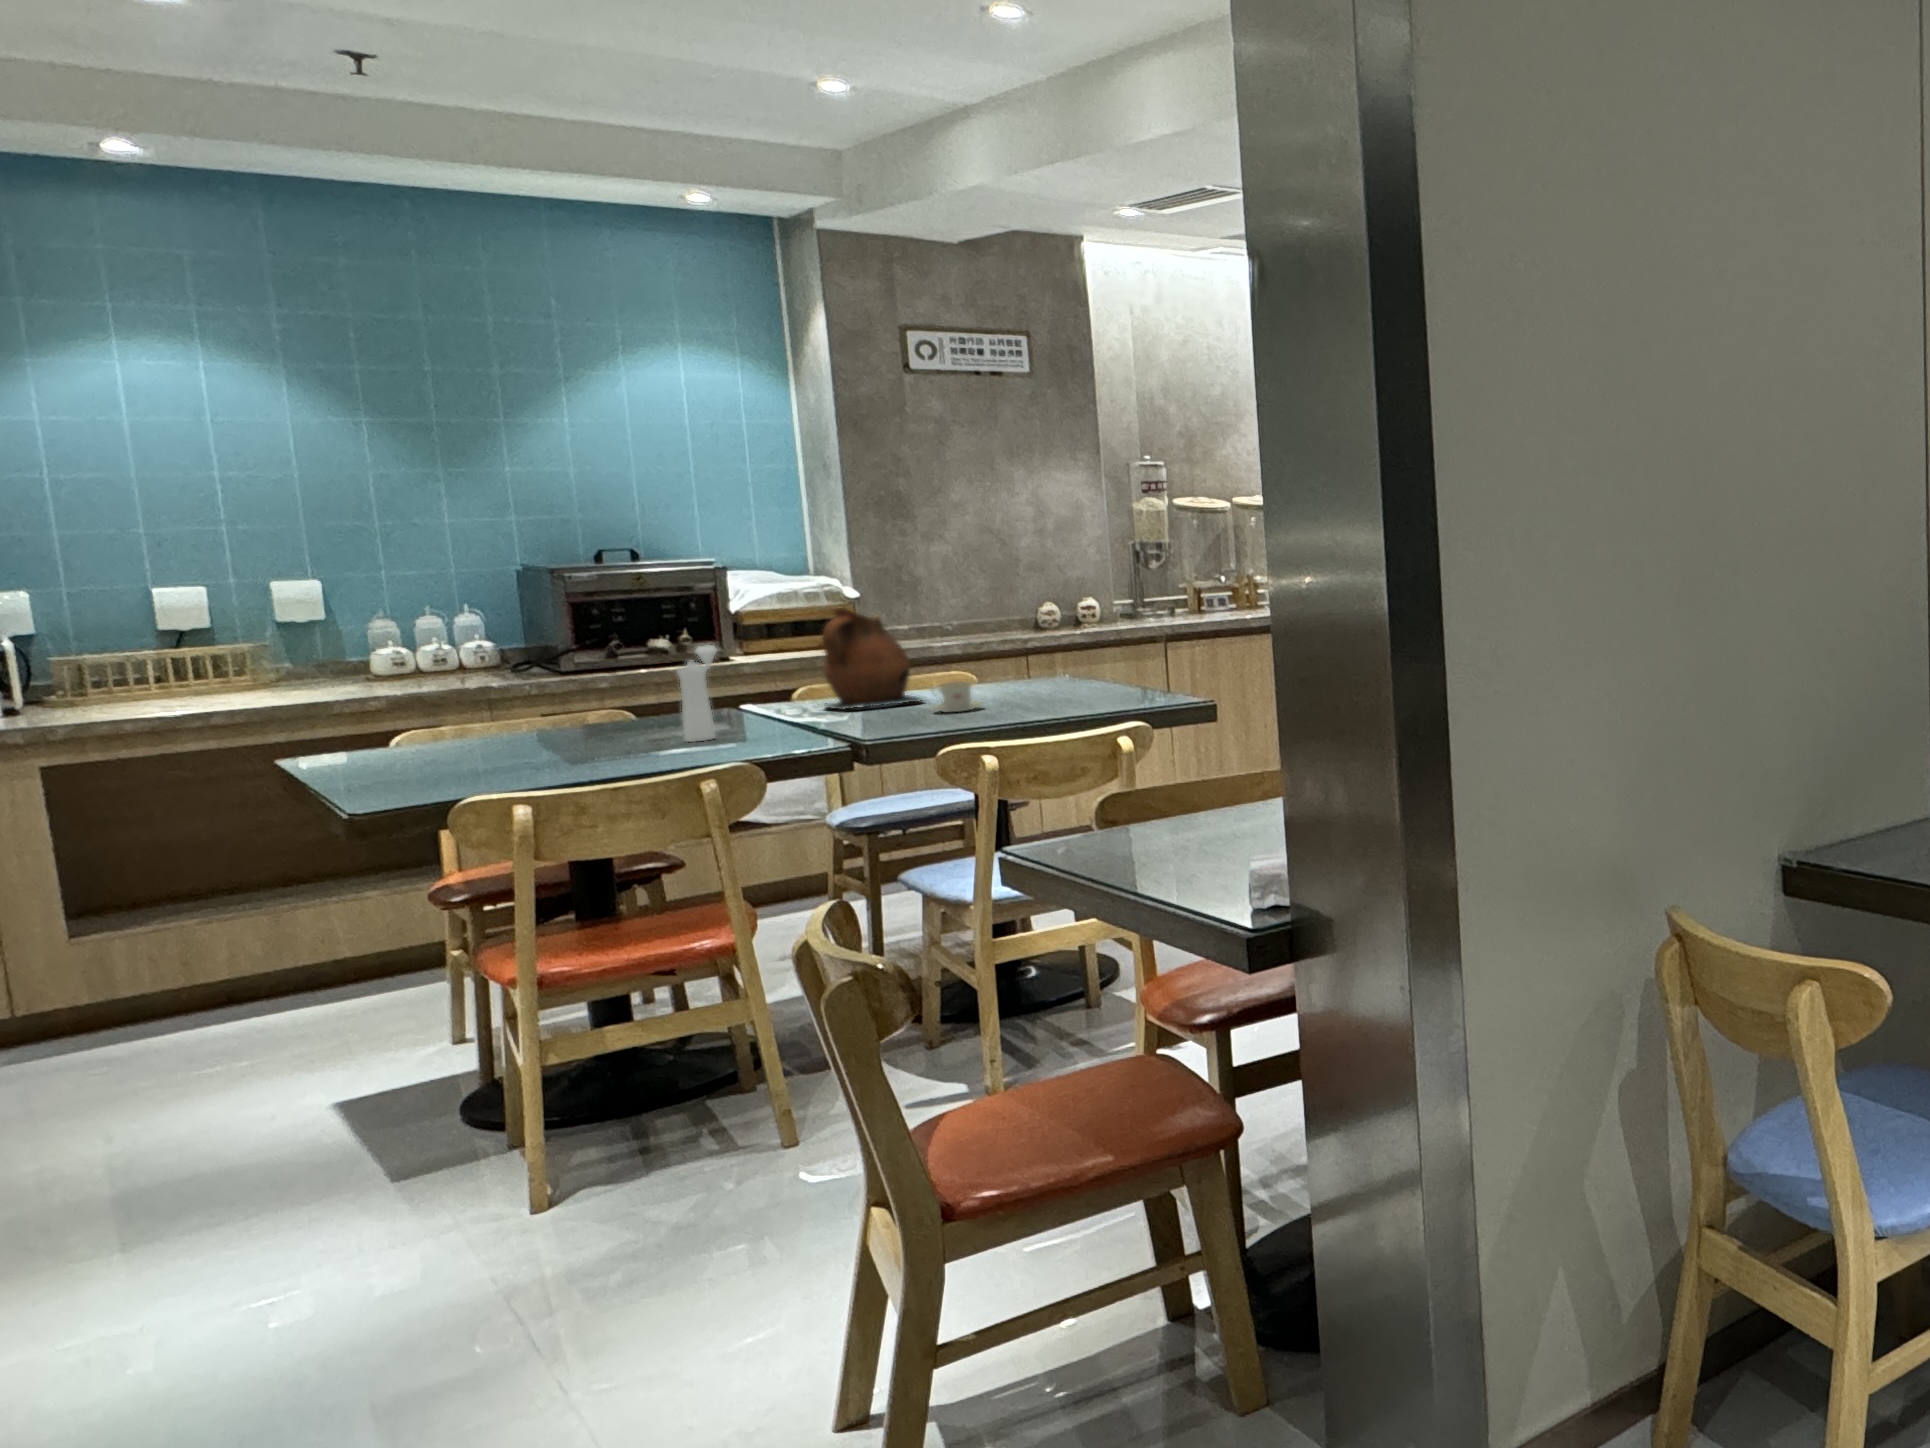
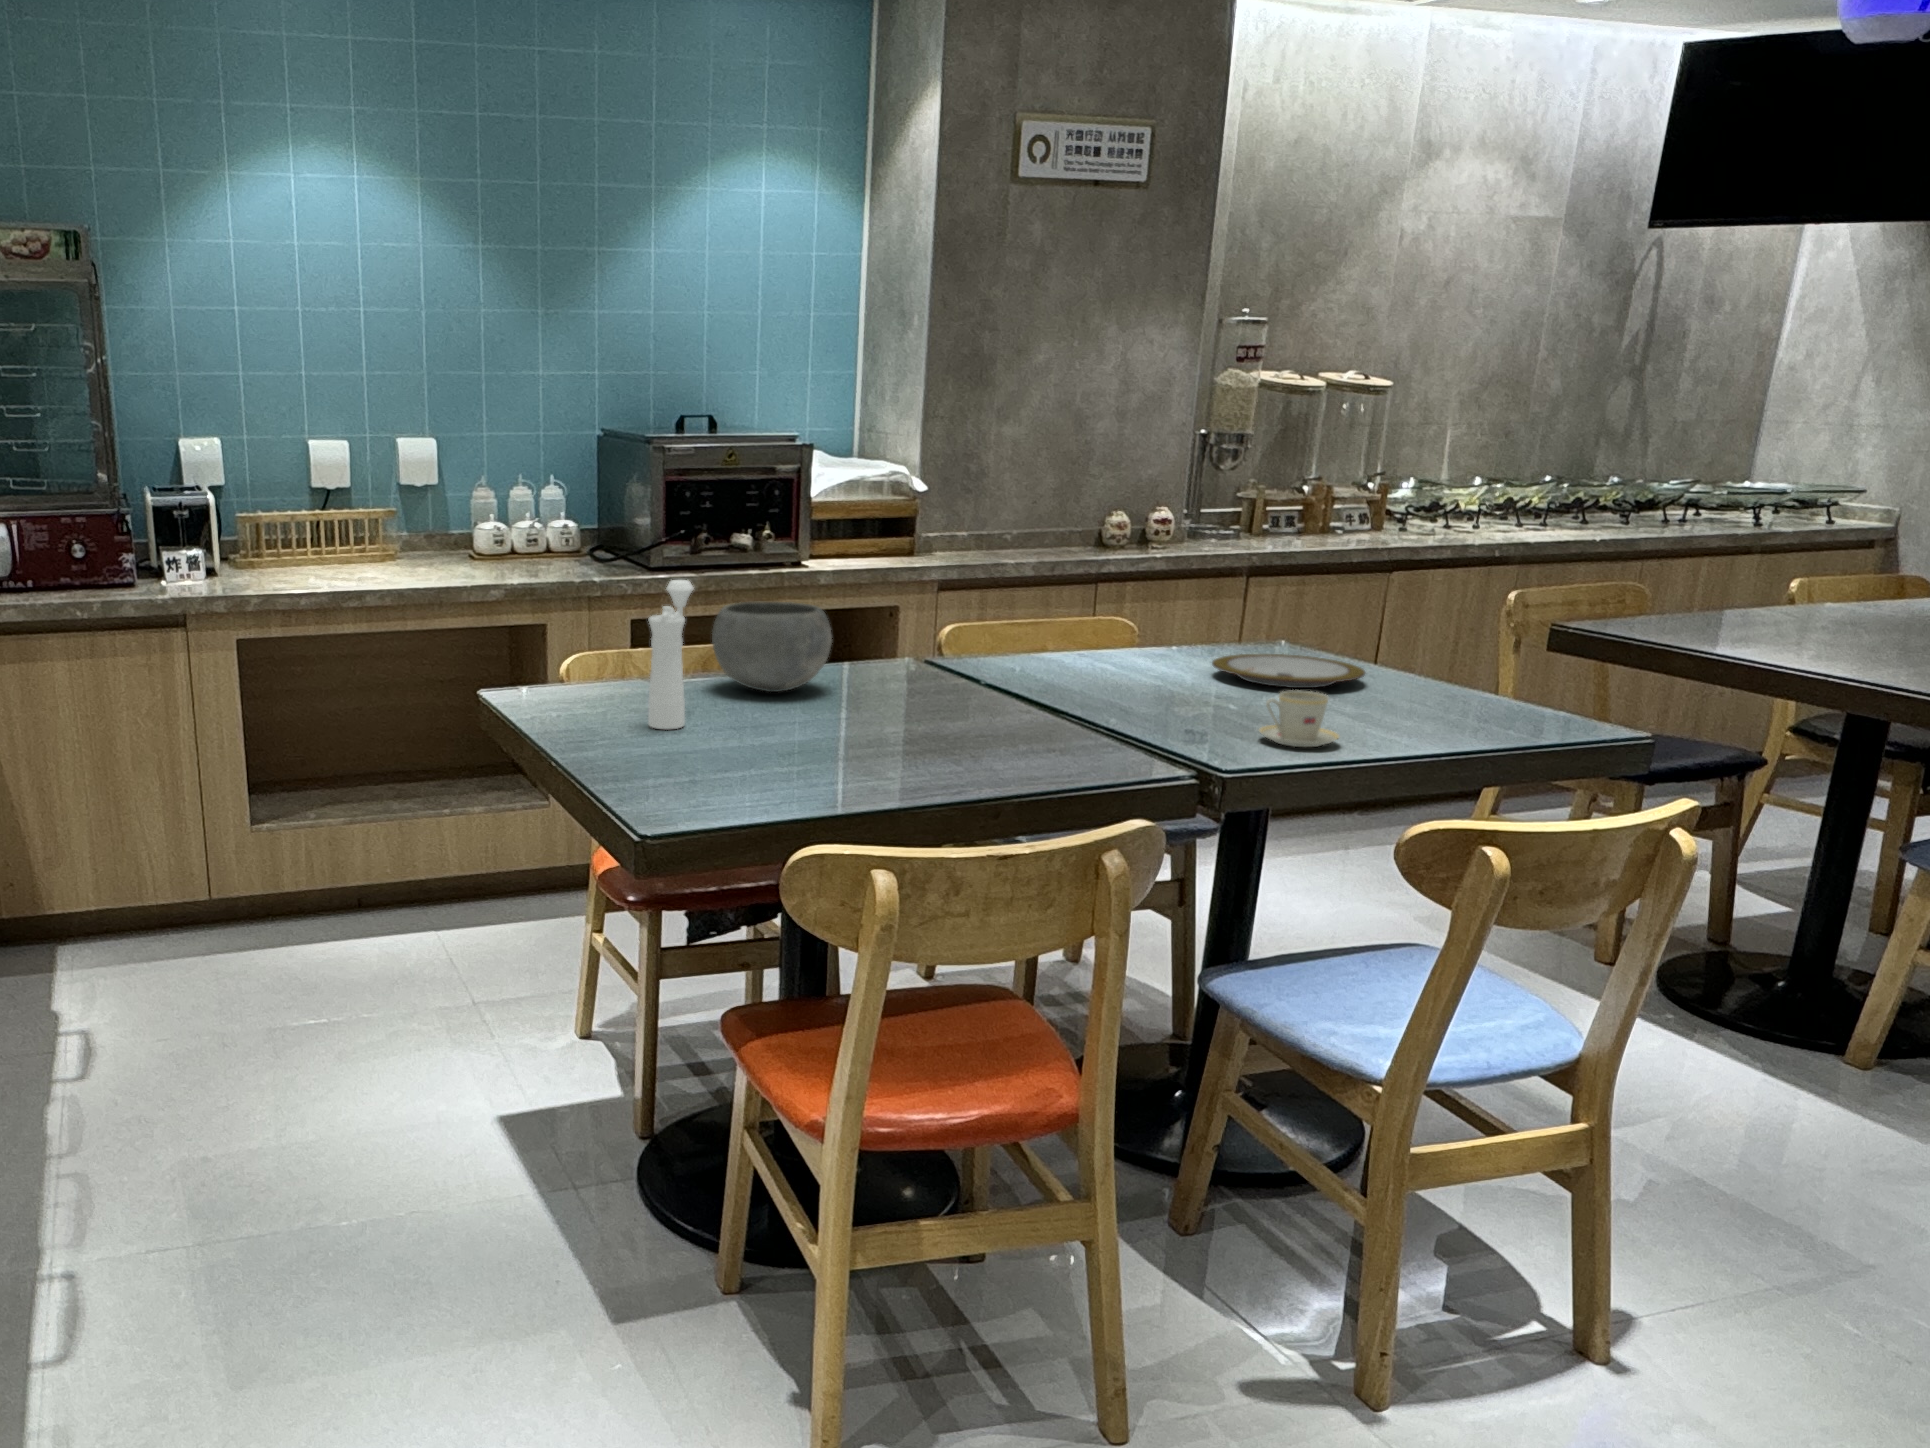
ceramic pitcher: present [822,608,921,709] -> none [1044,541,1198,709]
pepper mill: present [677,645,717,742] -> present [648,580,693,729]
bowl: none [527,667,637,728] -> present [712,602,832,692]
plate: none [969,672,1074,689] -> present [1212,654,1365,688]

